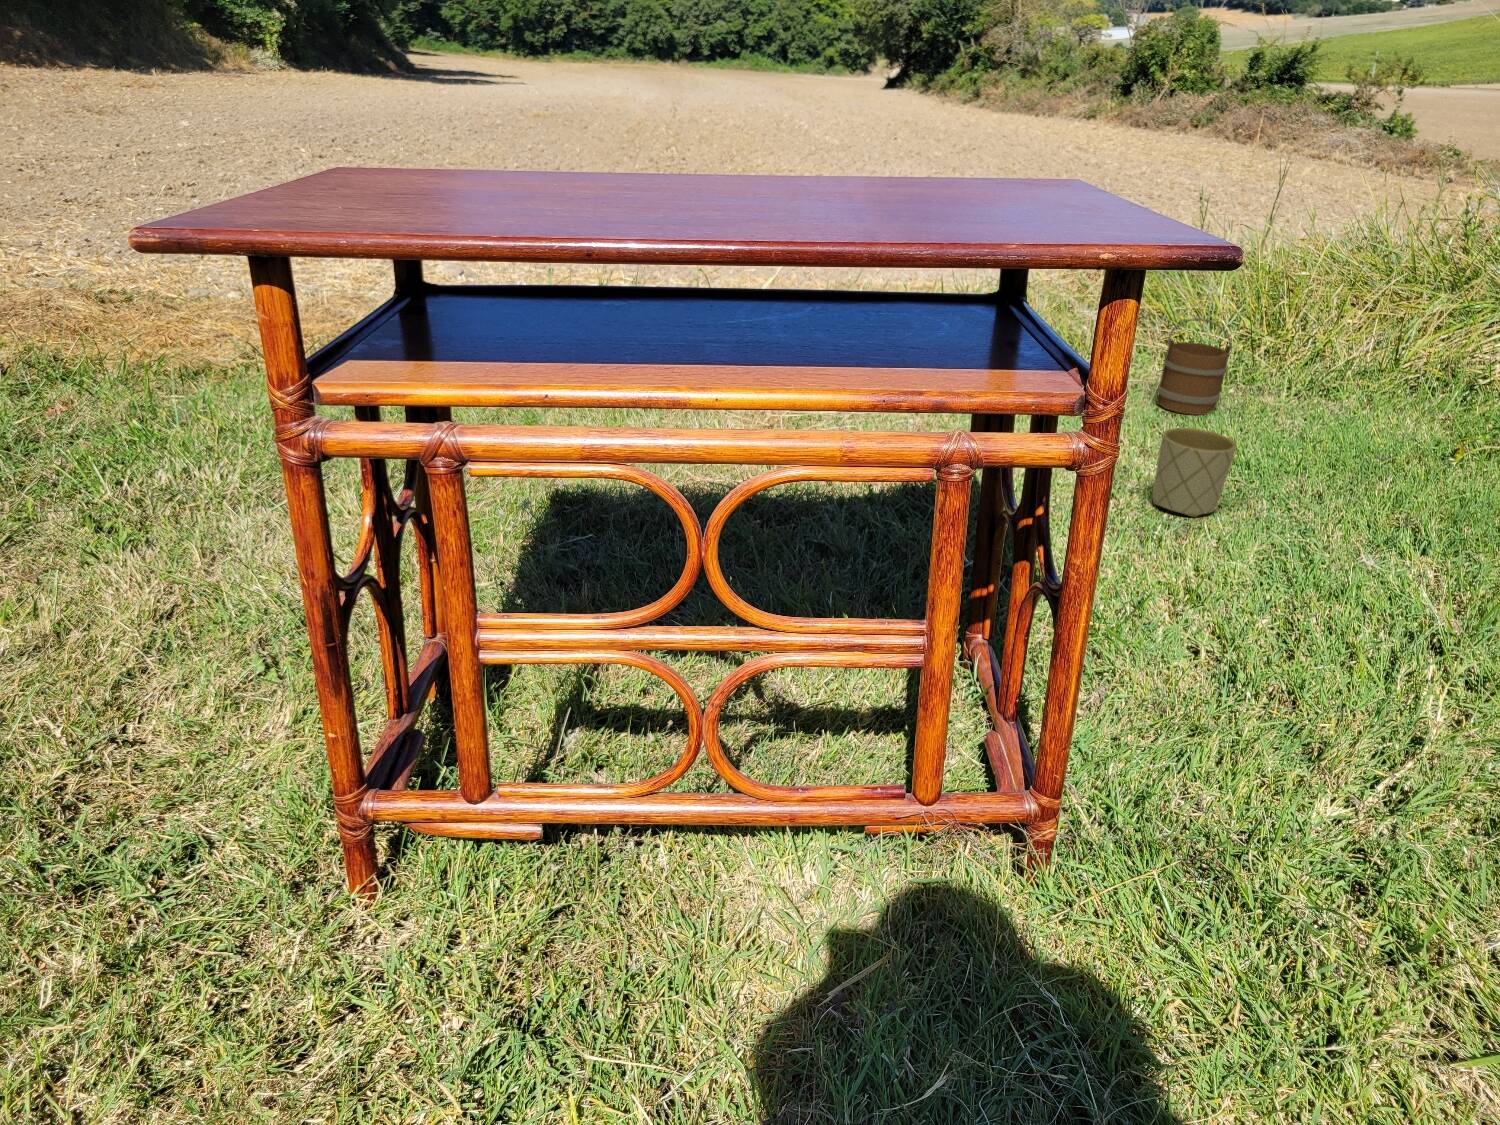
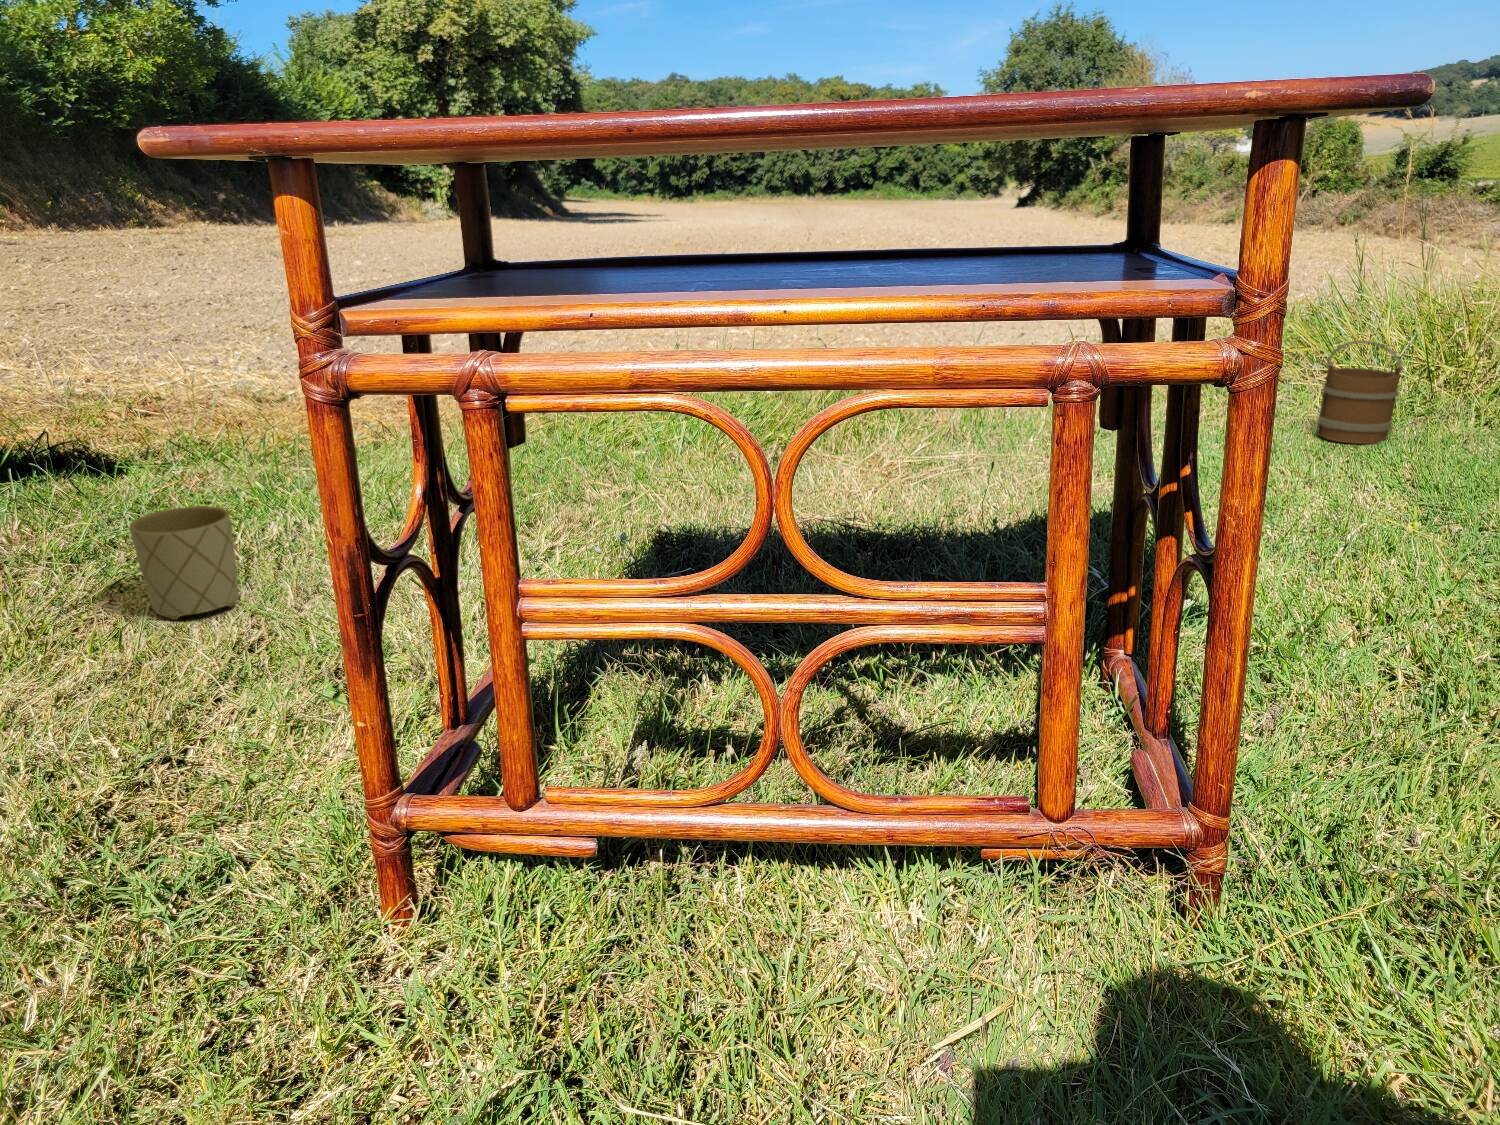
planter: present [1152,428,1236,517] -> present [129,506,239,620]

